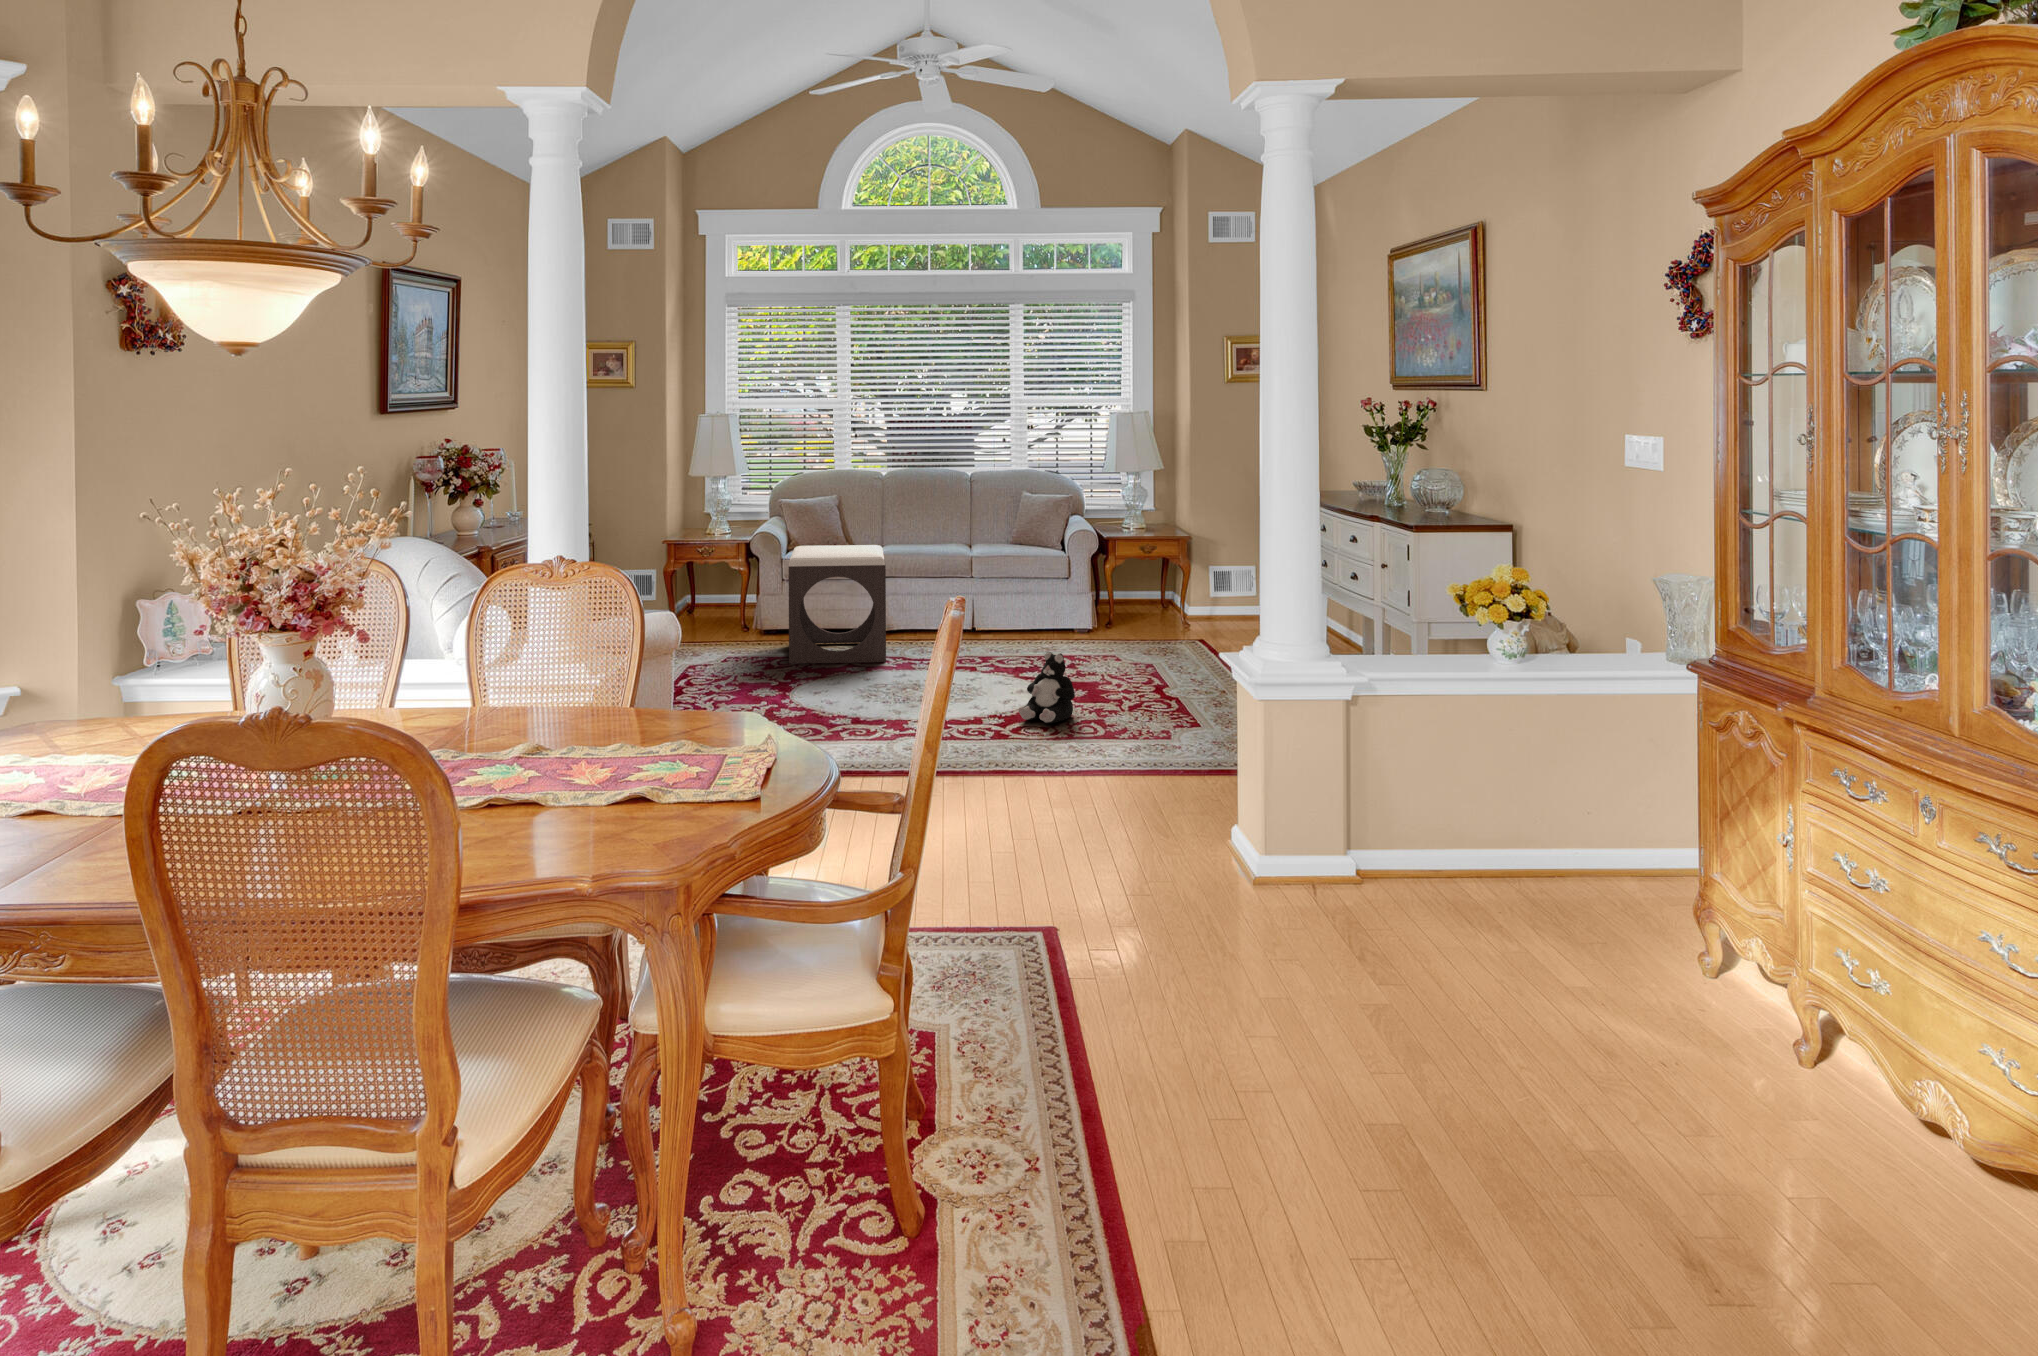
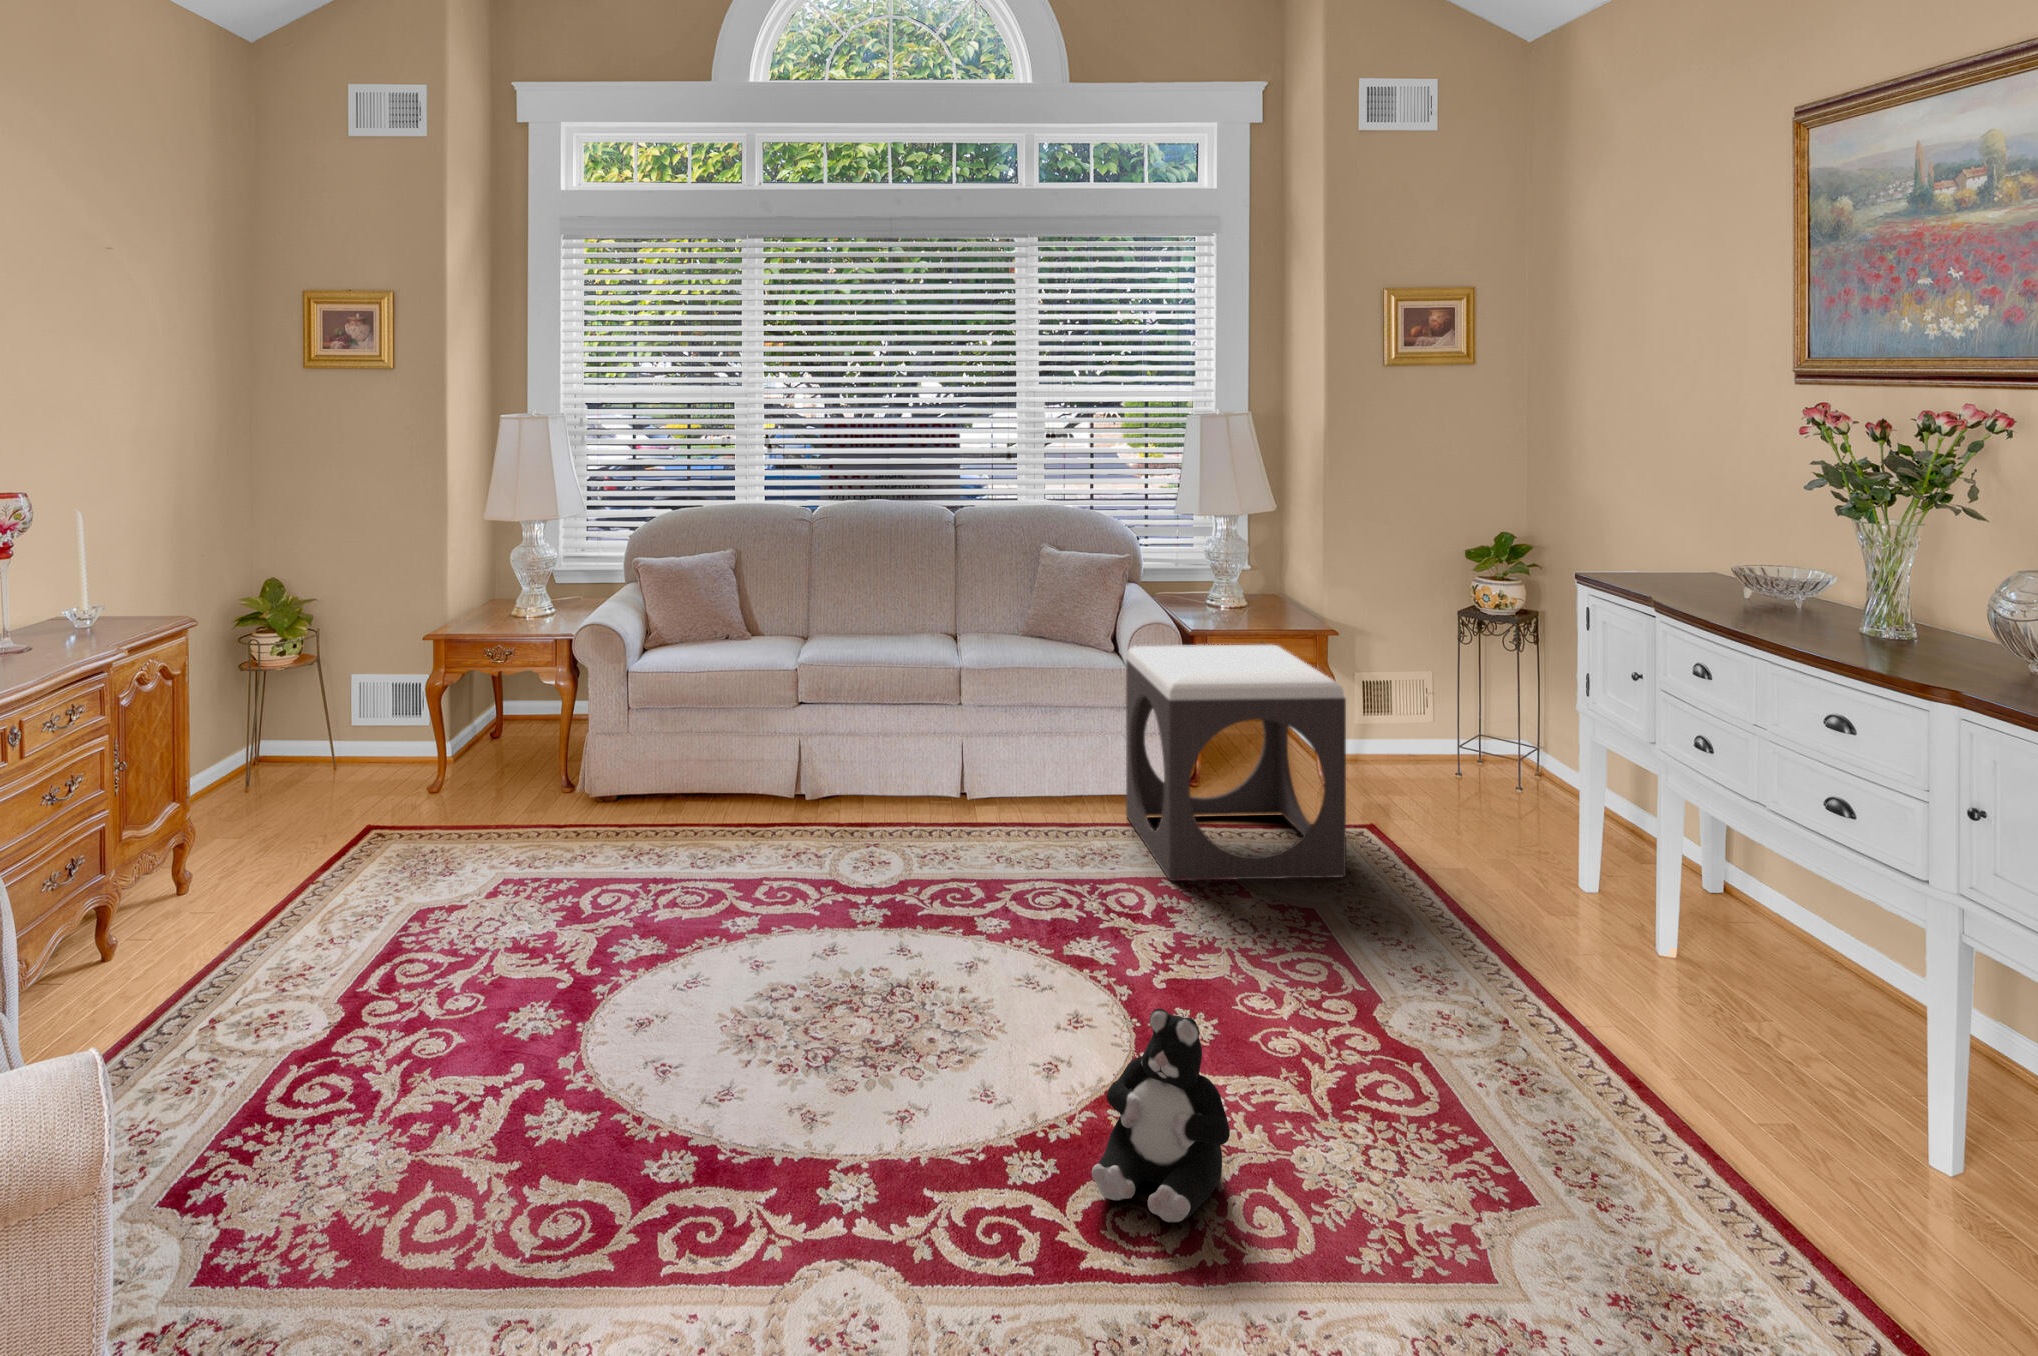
footstool: present [789,545,886,664] -> present [1126,645,1346,881]

